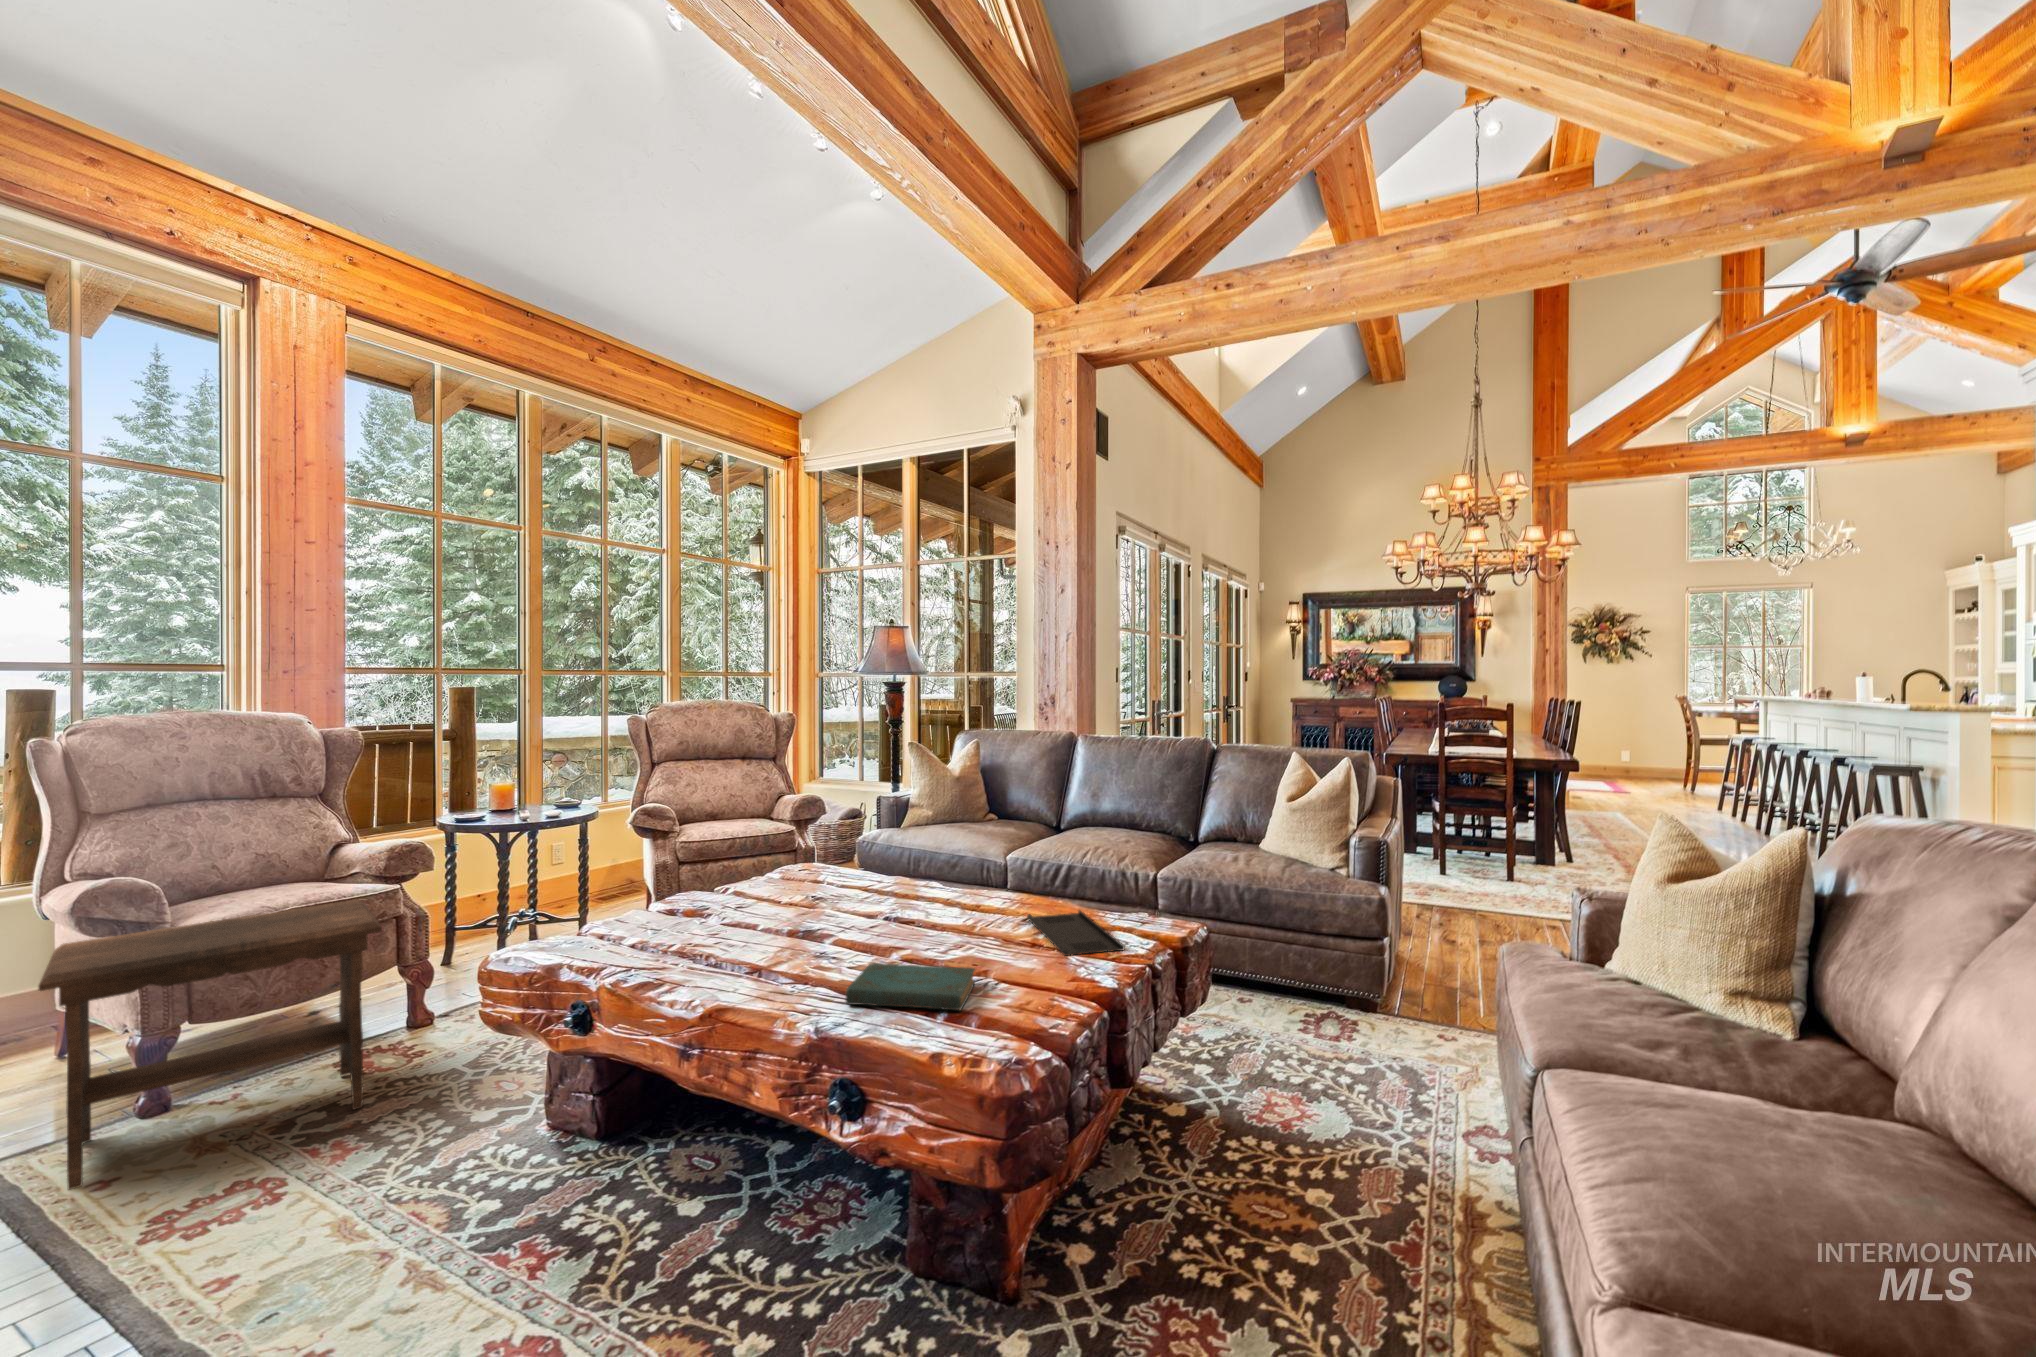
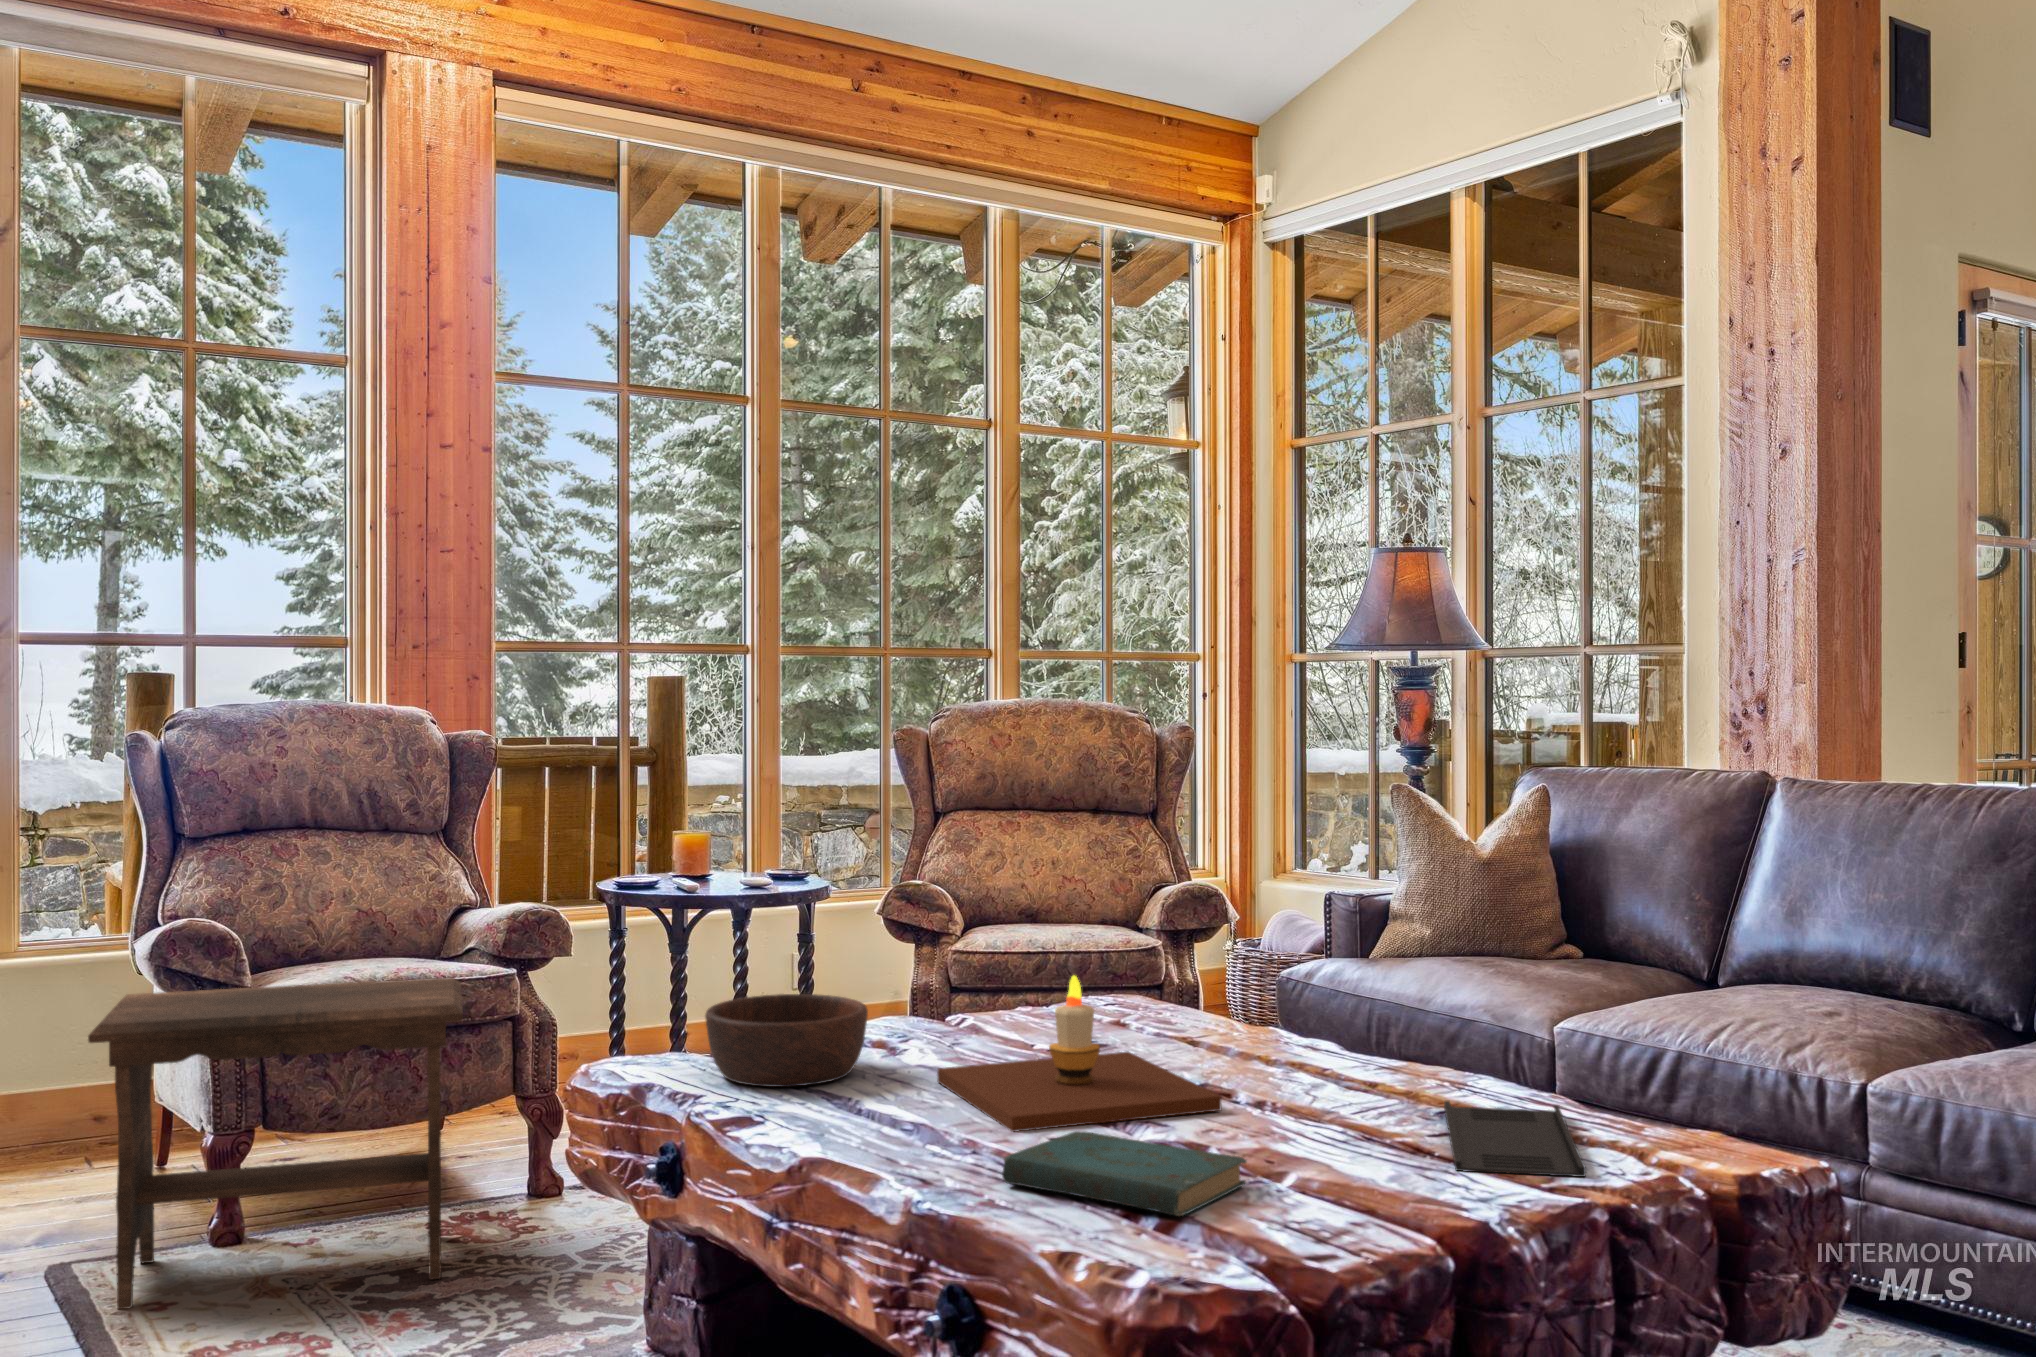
candle: none [748,868,921,966] -> present [937,976,1221,1132]
wooden bowl: none [594,892,701,956] -> present [705,994,868,1087]

